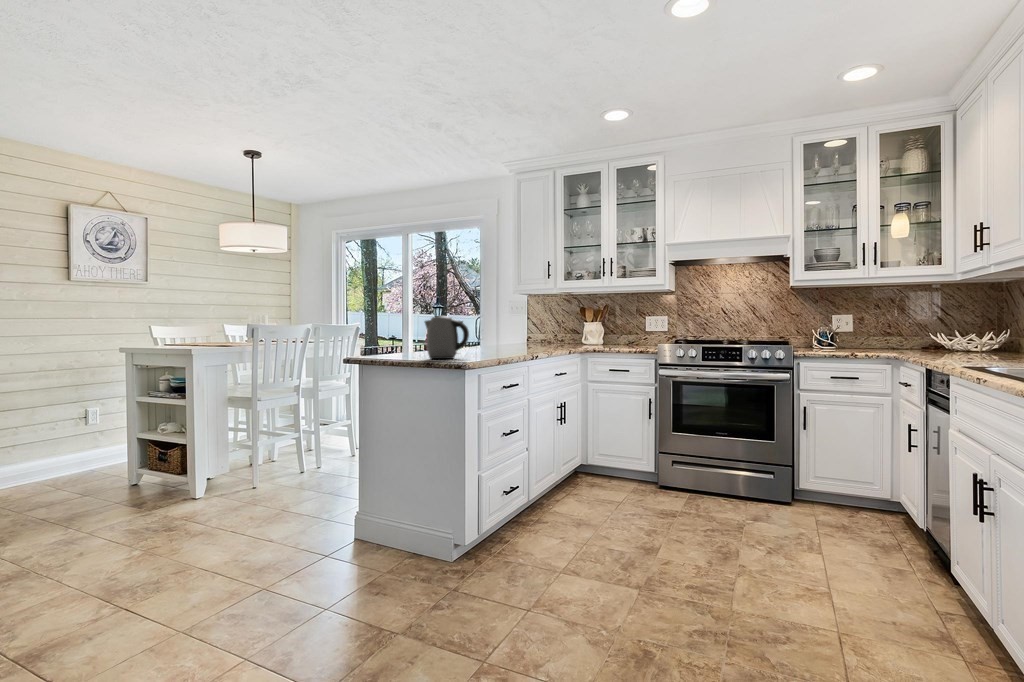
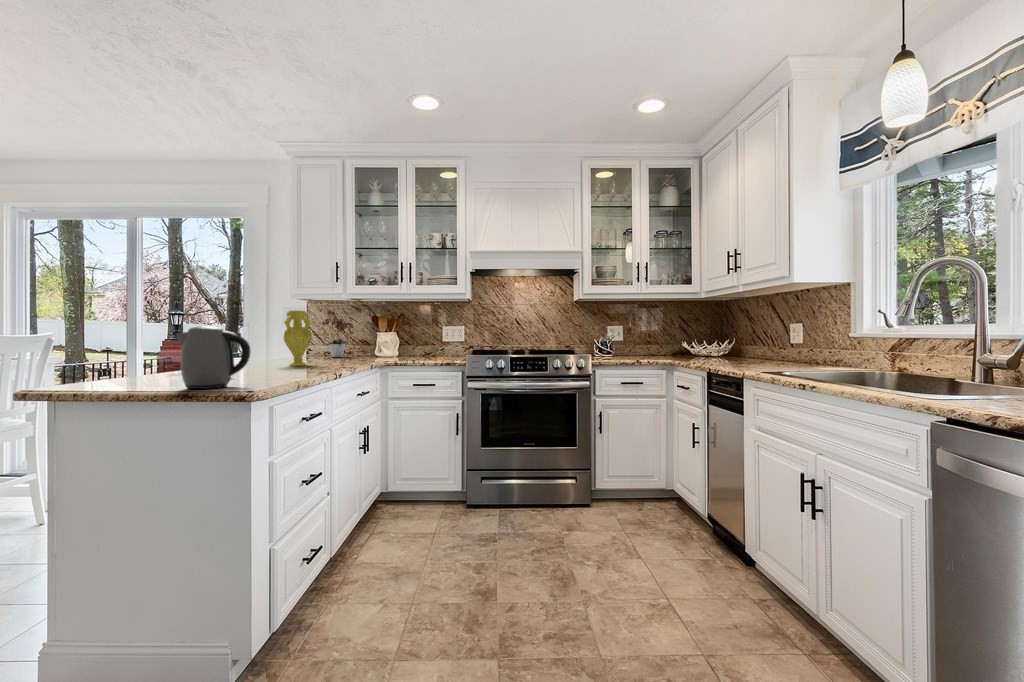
flower arrangement: none [538,300,567,344] -> present [322,310,353,357]
vase: none [503,303,524,349] -> present [283,310,312,366]

